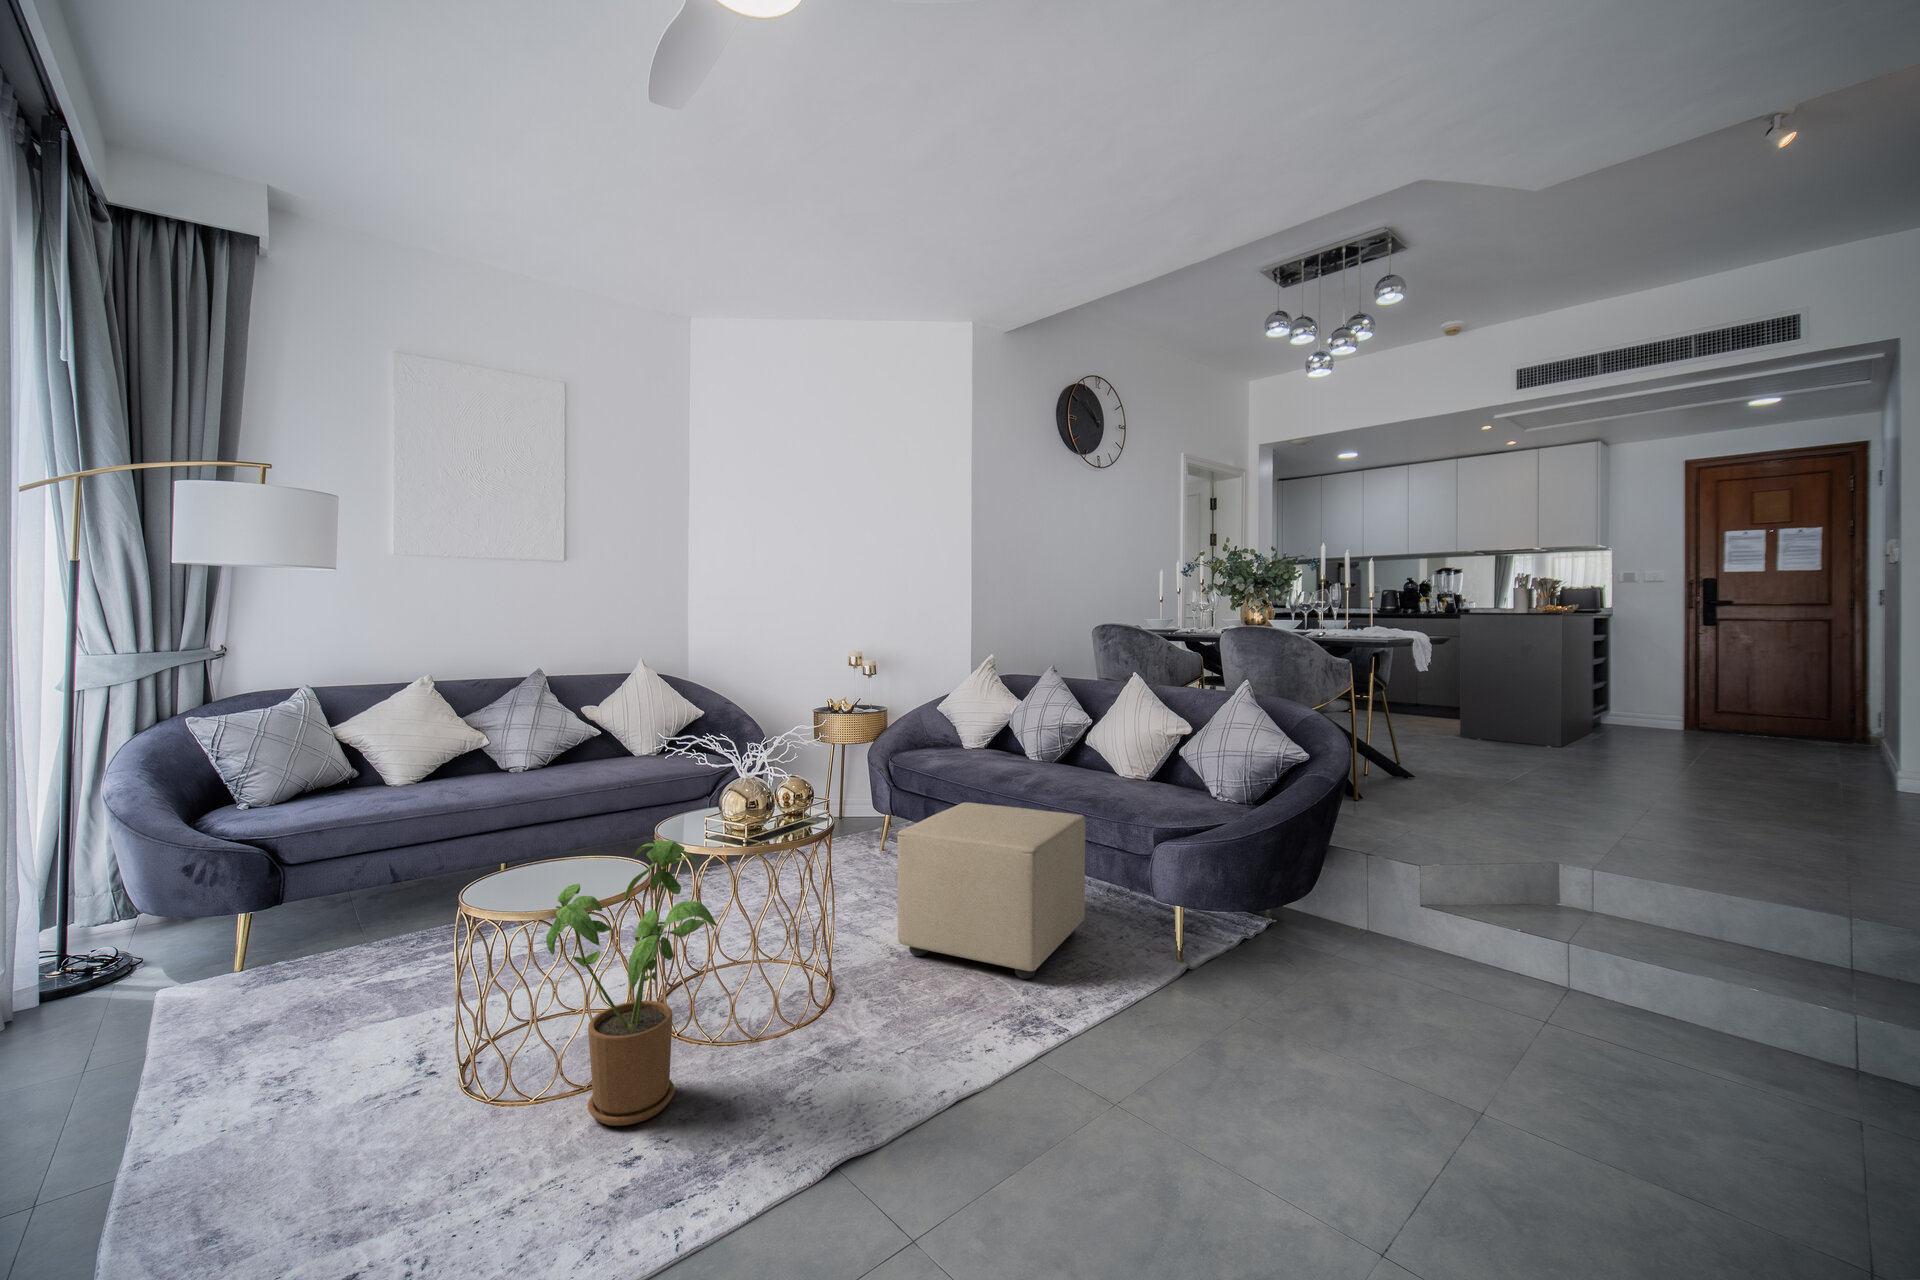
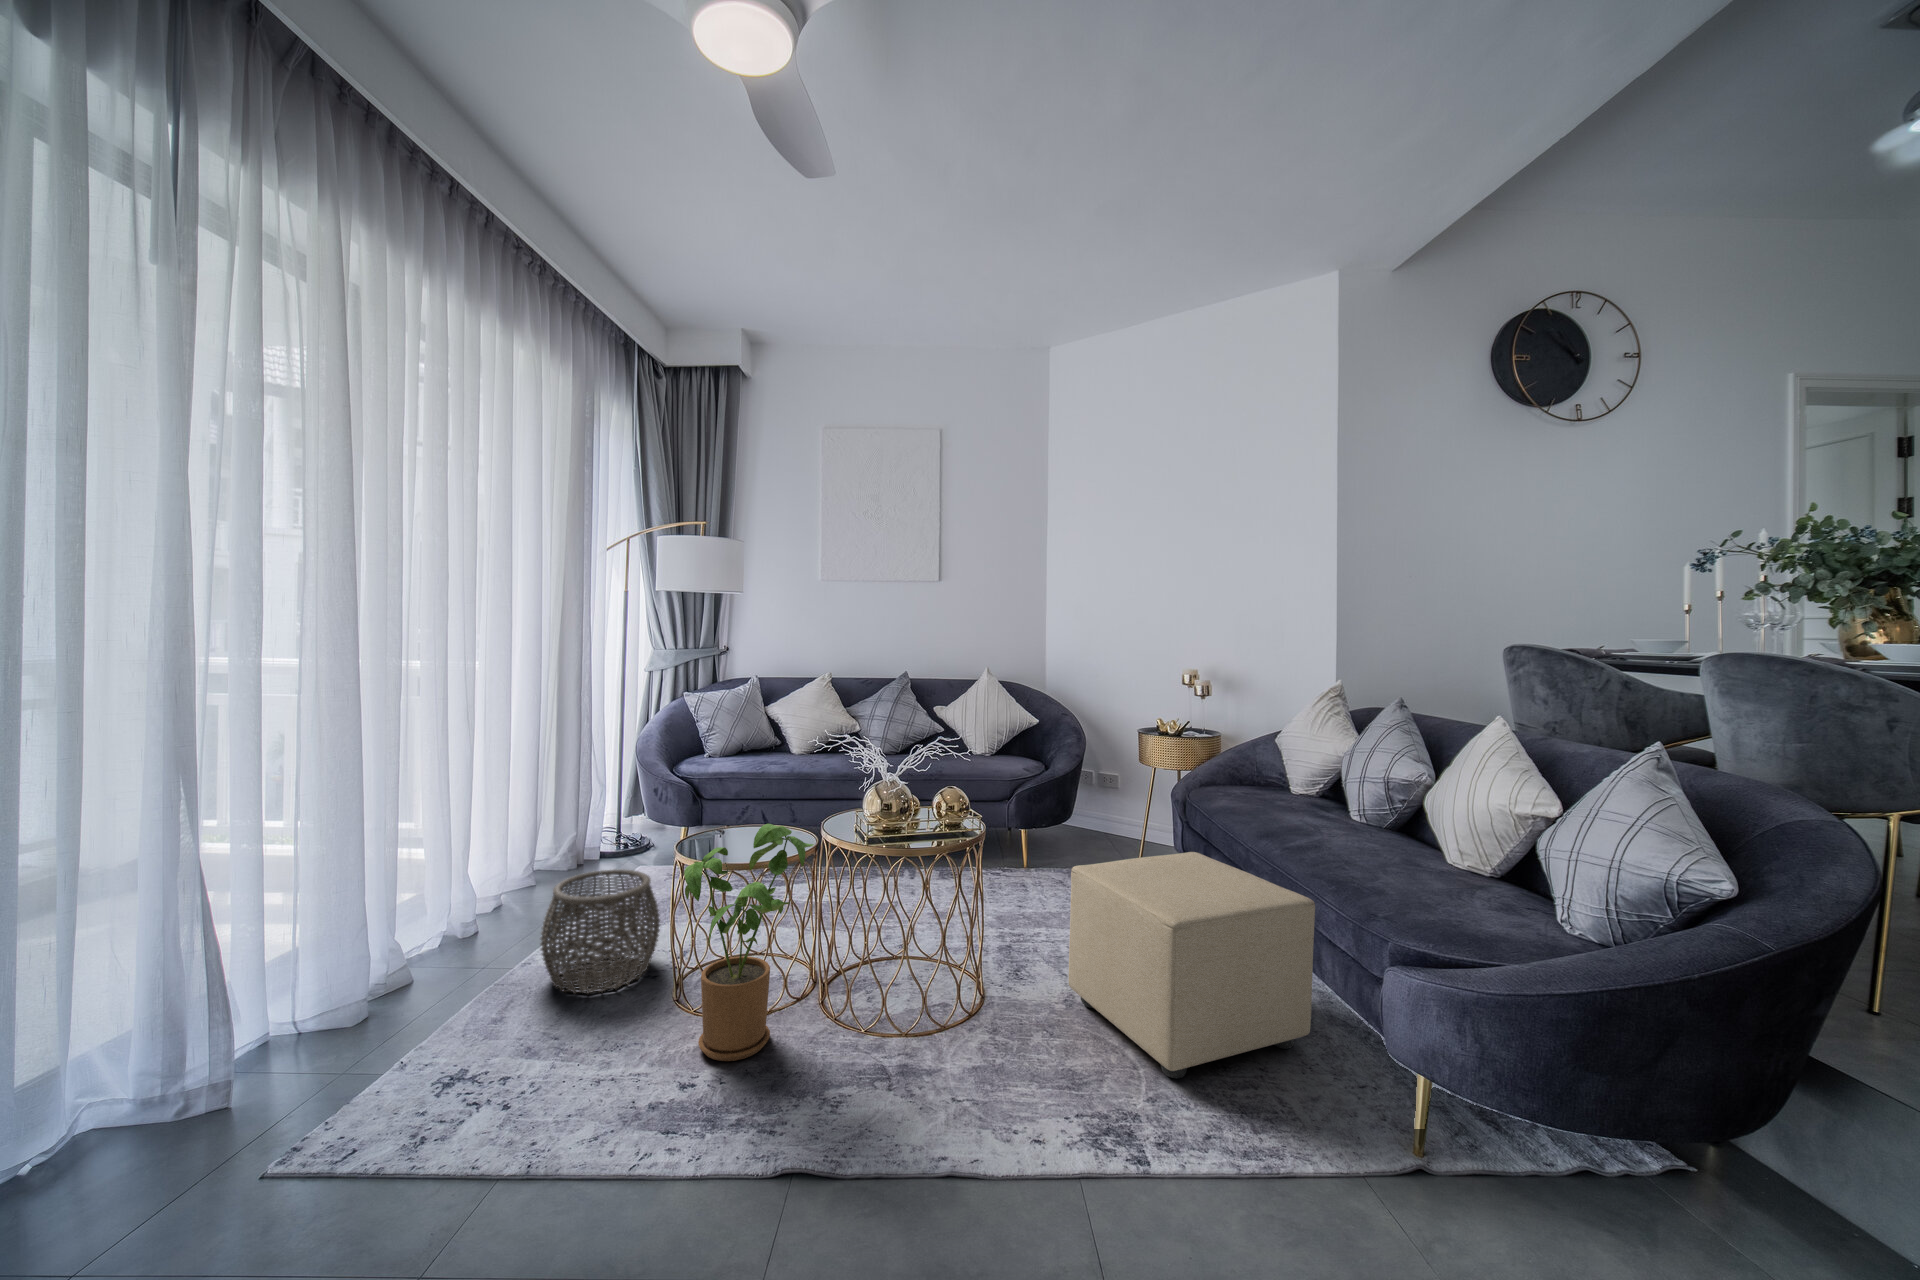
woven basket: none [223,962,422,1157] -> present [540,869,660,994]

